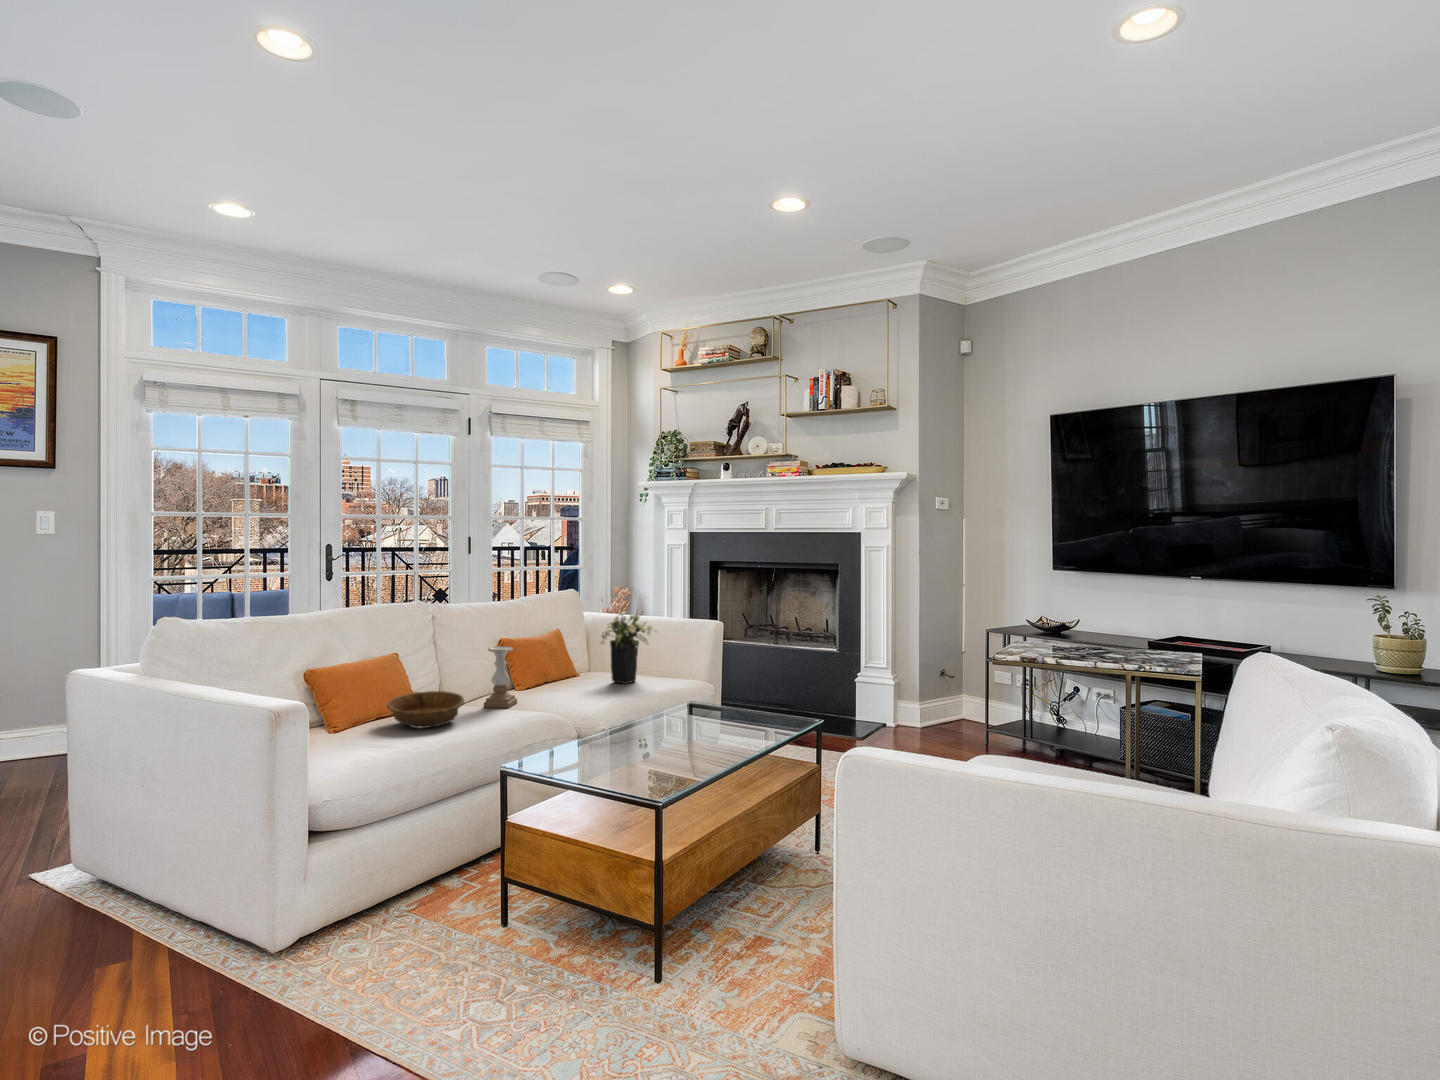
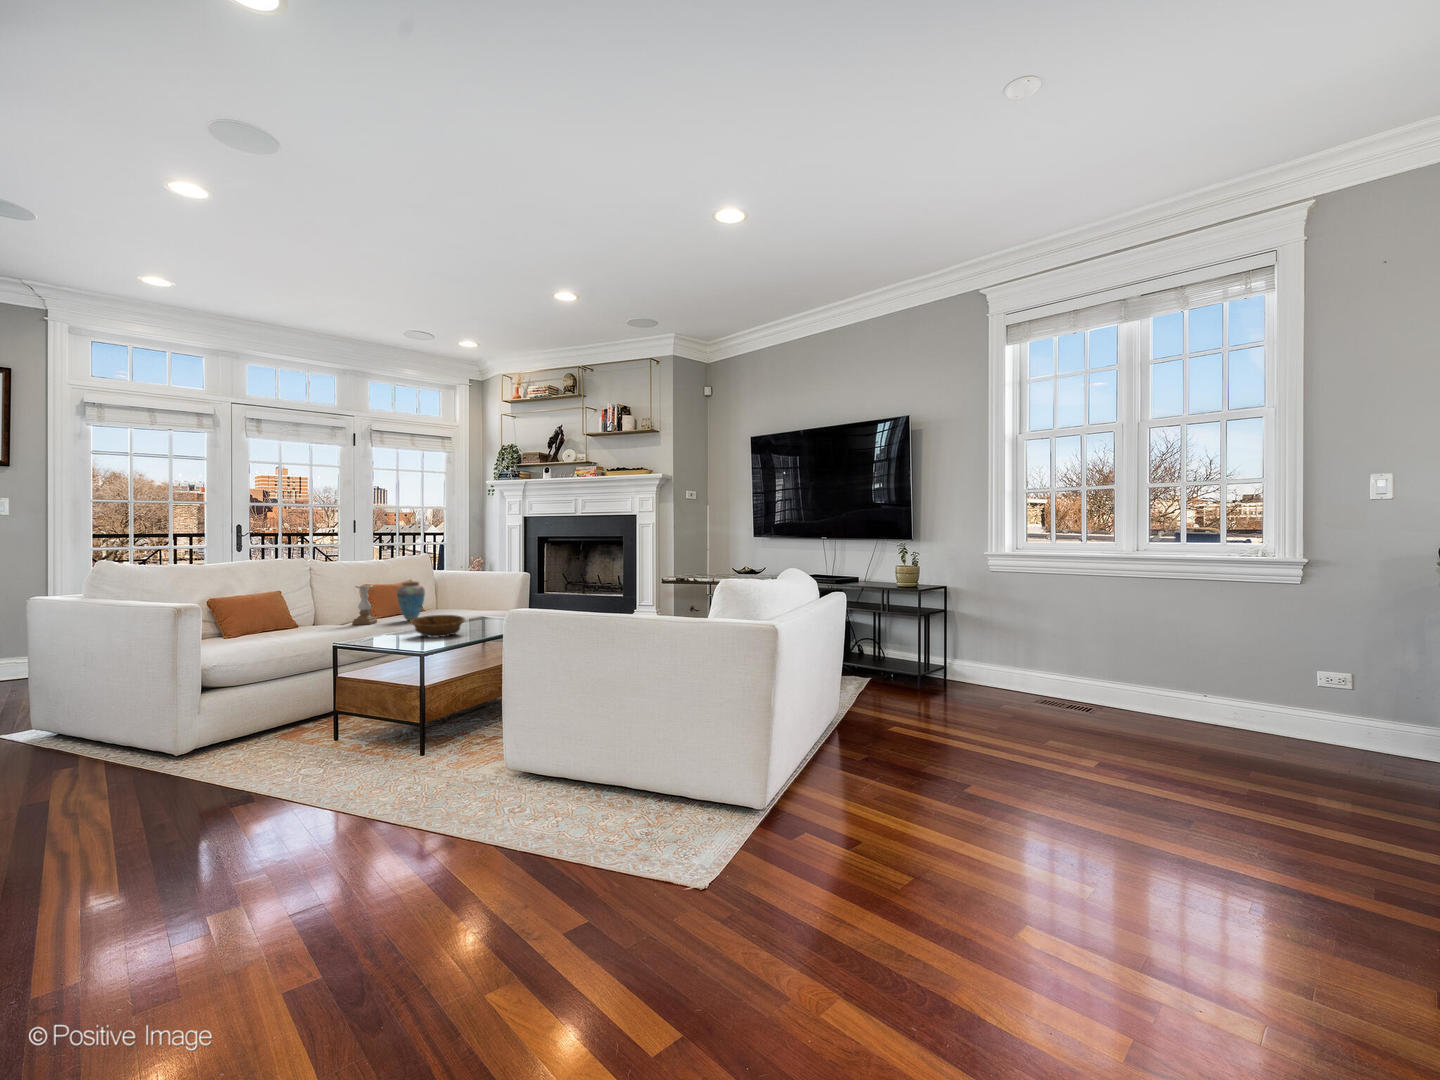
flower arrangement: present [601,612,652,684] -> none [440,563,482,613]
vase: none [545,641,584,701] -> present [397,581,425,621]
decorative bowl: present [386,691,464,728] -> present [410,615,465,637]

